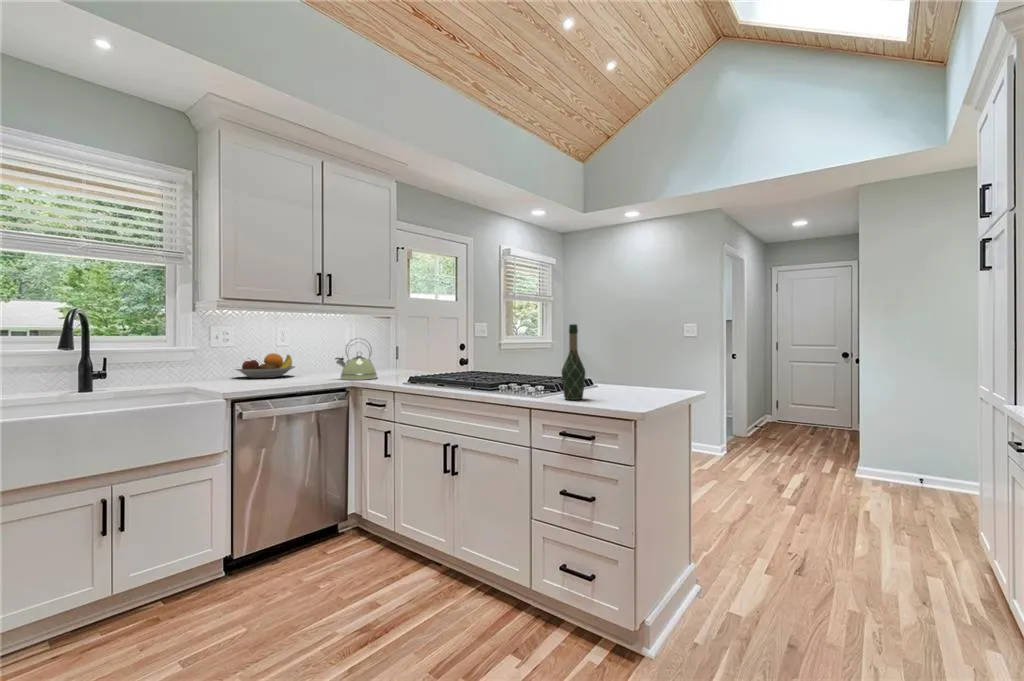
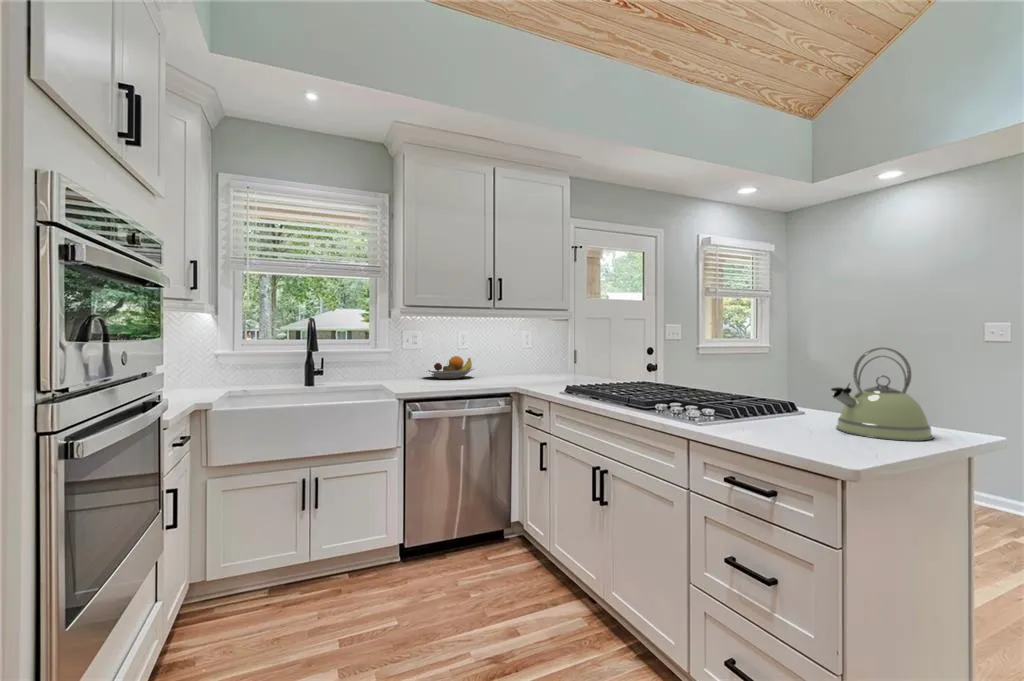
wine bottle: present [562,324,585,400] -> none [731,330,768,436]
kettle: present [335,338,377,380] -> present [831,347,933,441]

